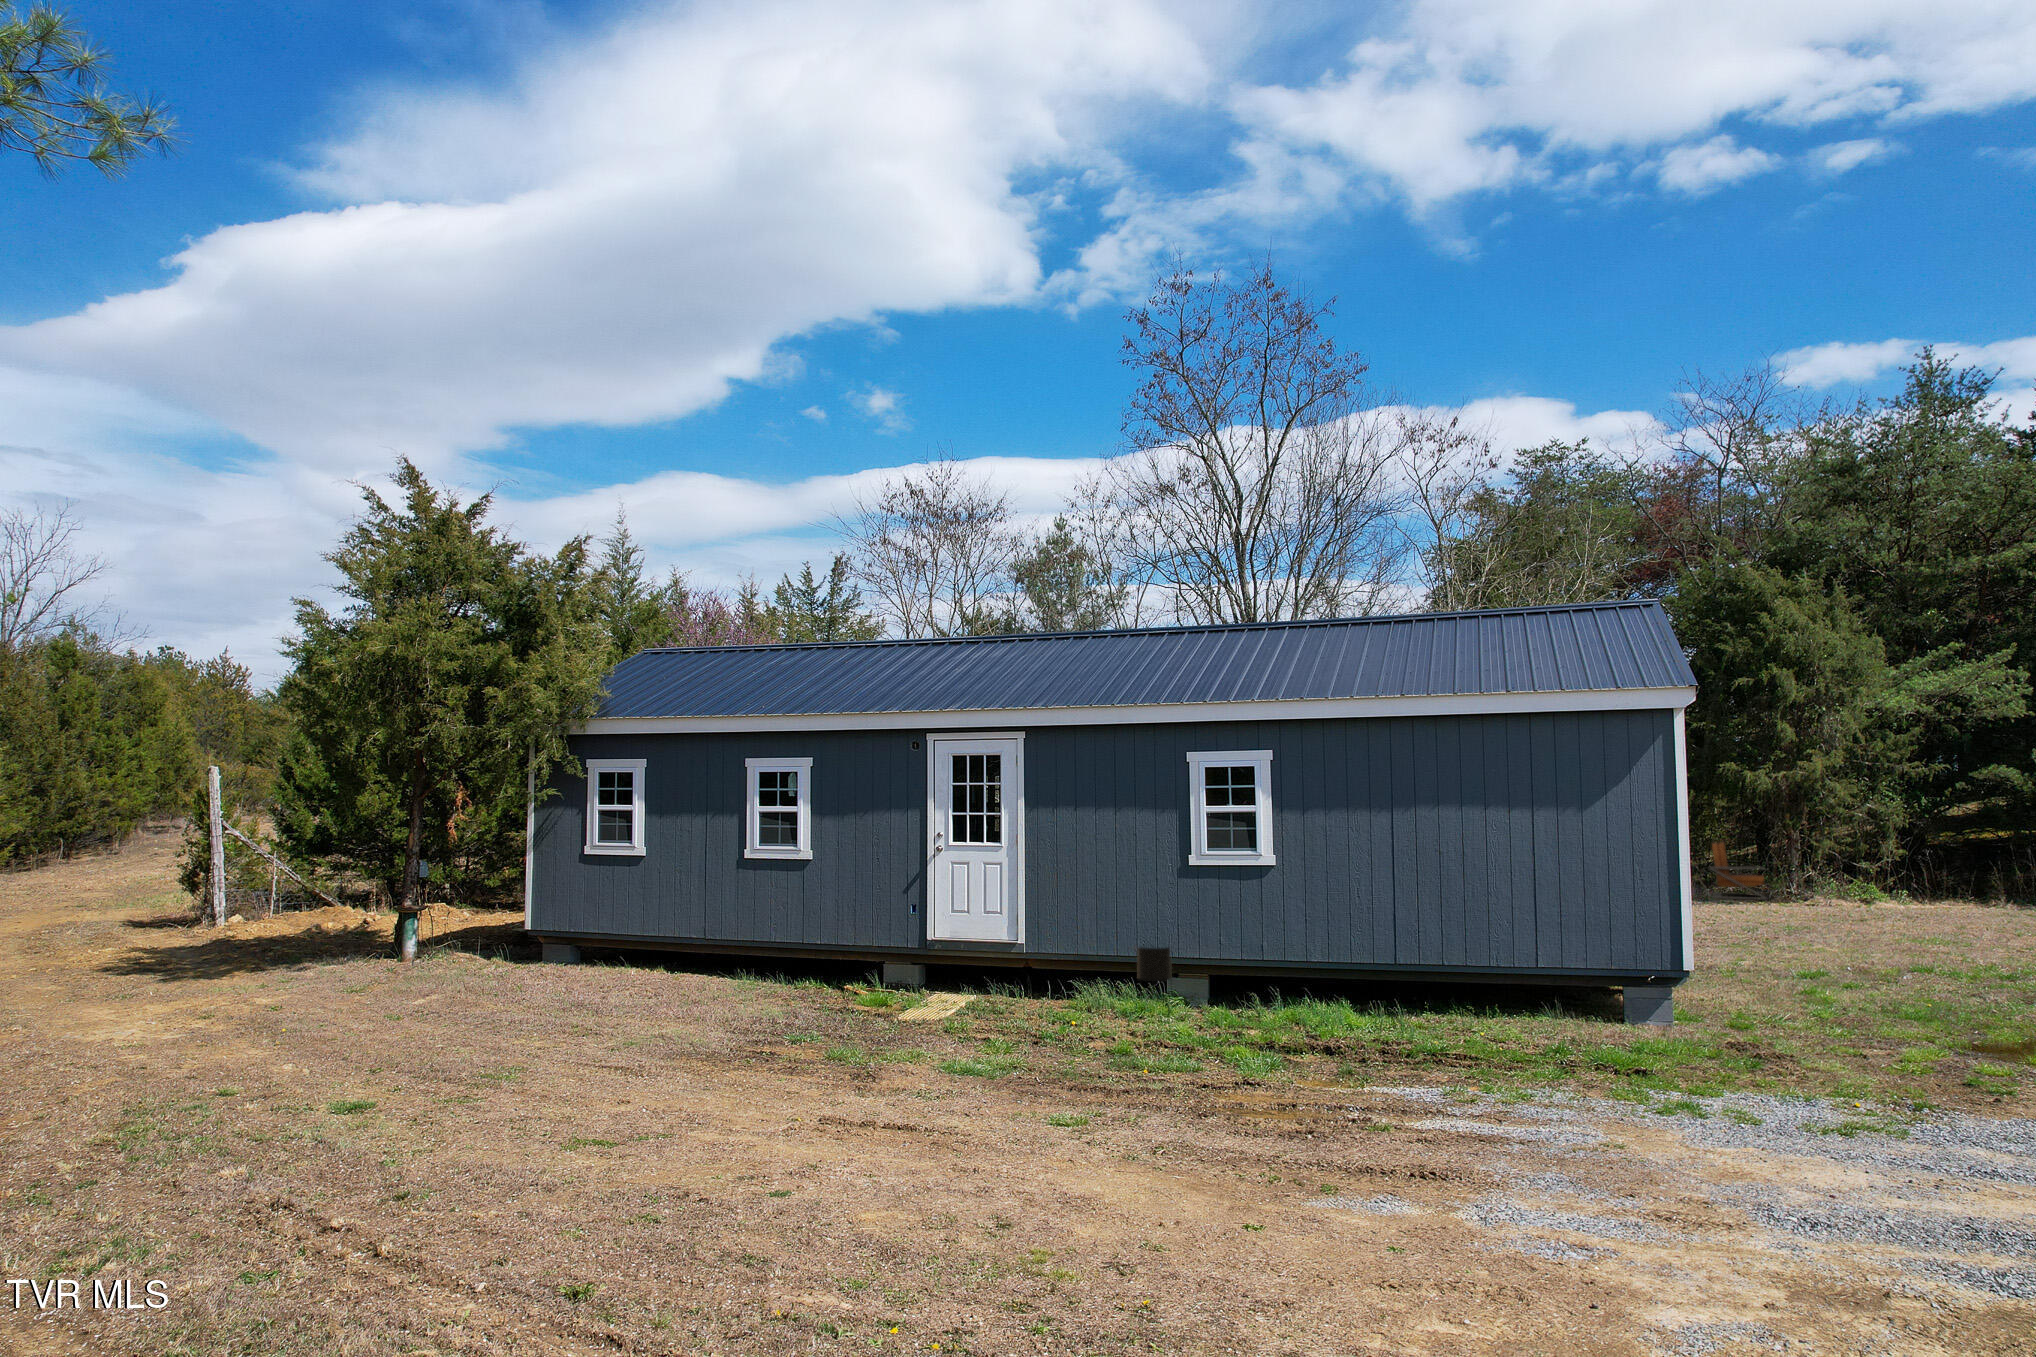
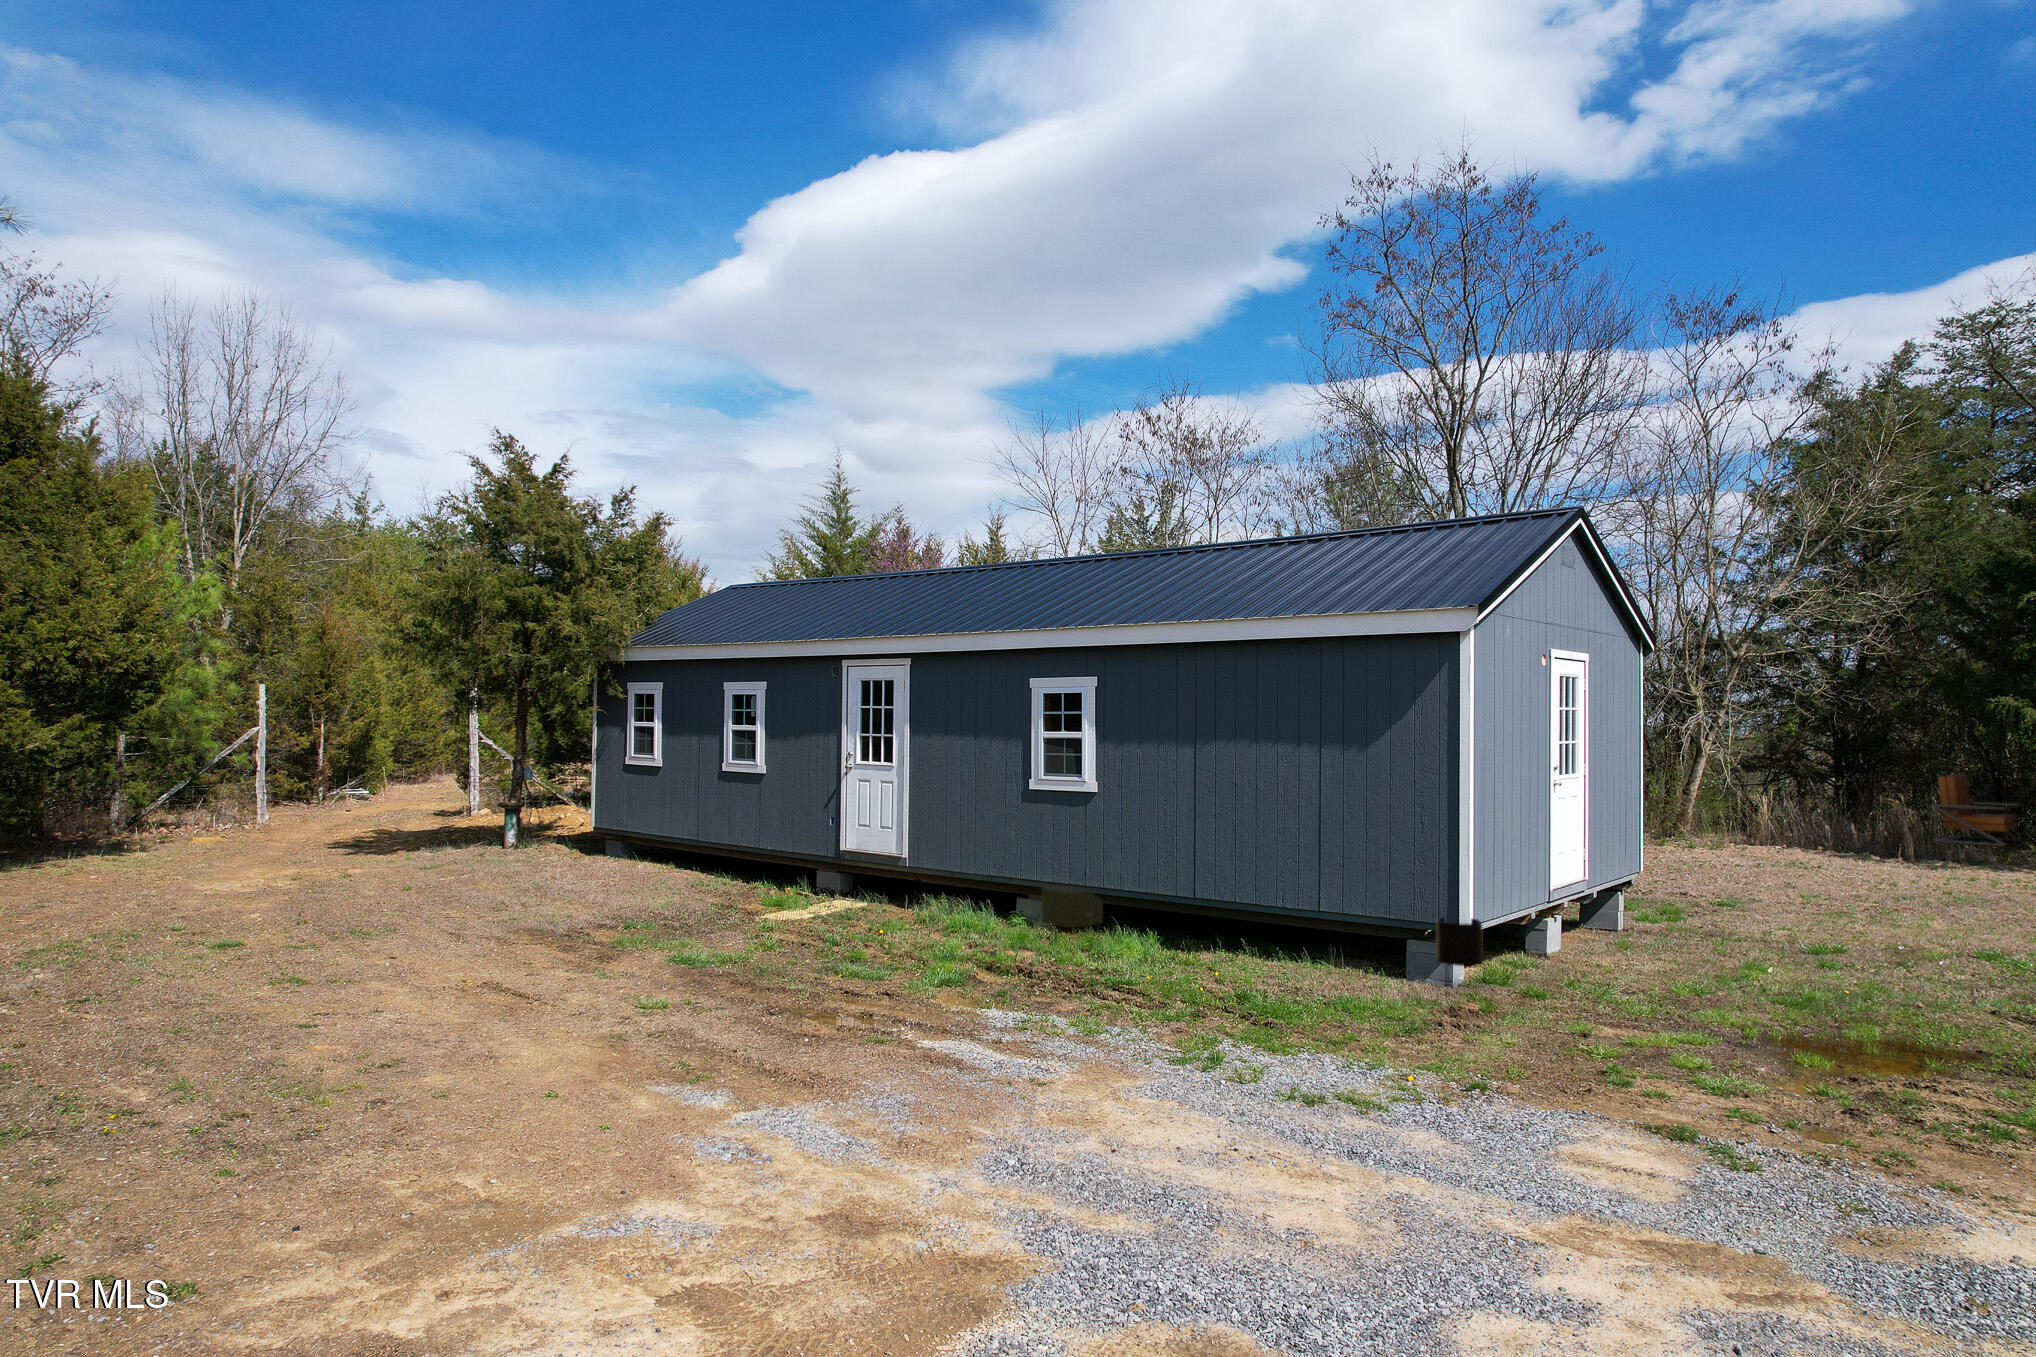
planter: present [1137,947,1172,982] -> present [1436,917,1484,967]
storage box: none [1203,959,1264,1002] -> present [1042,886,1103,928]

